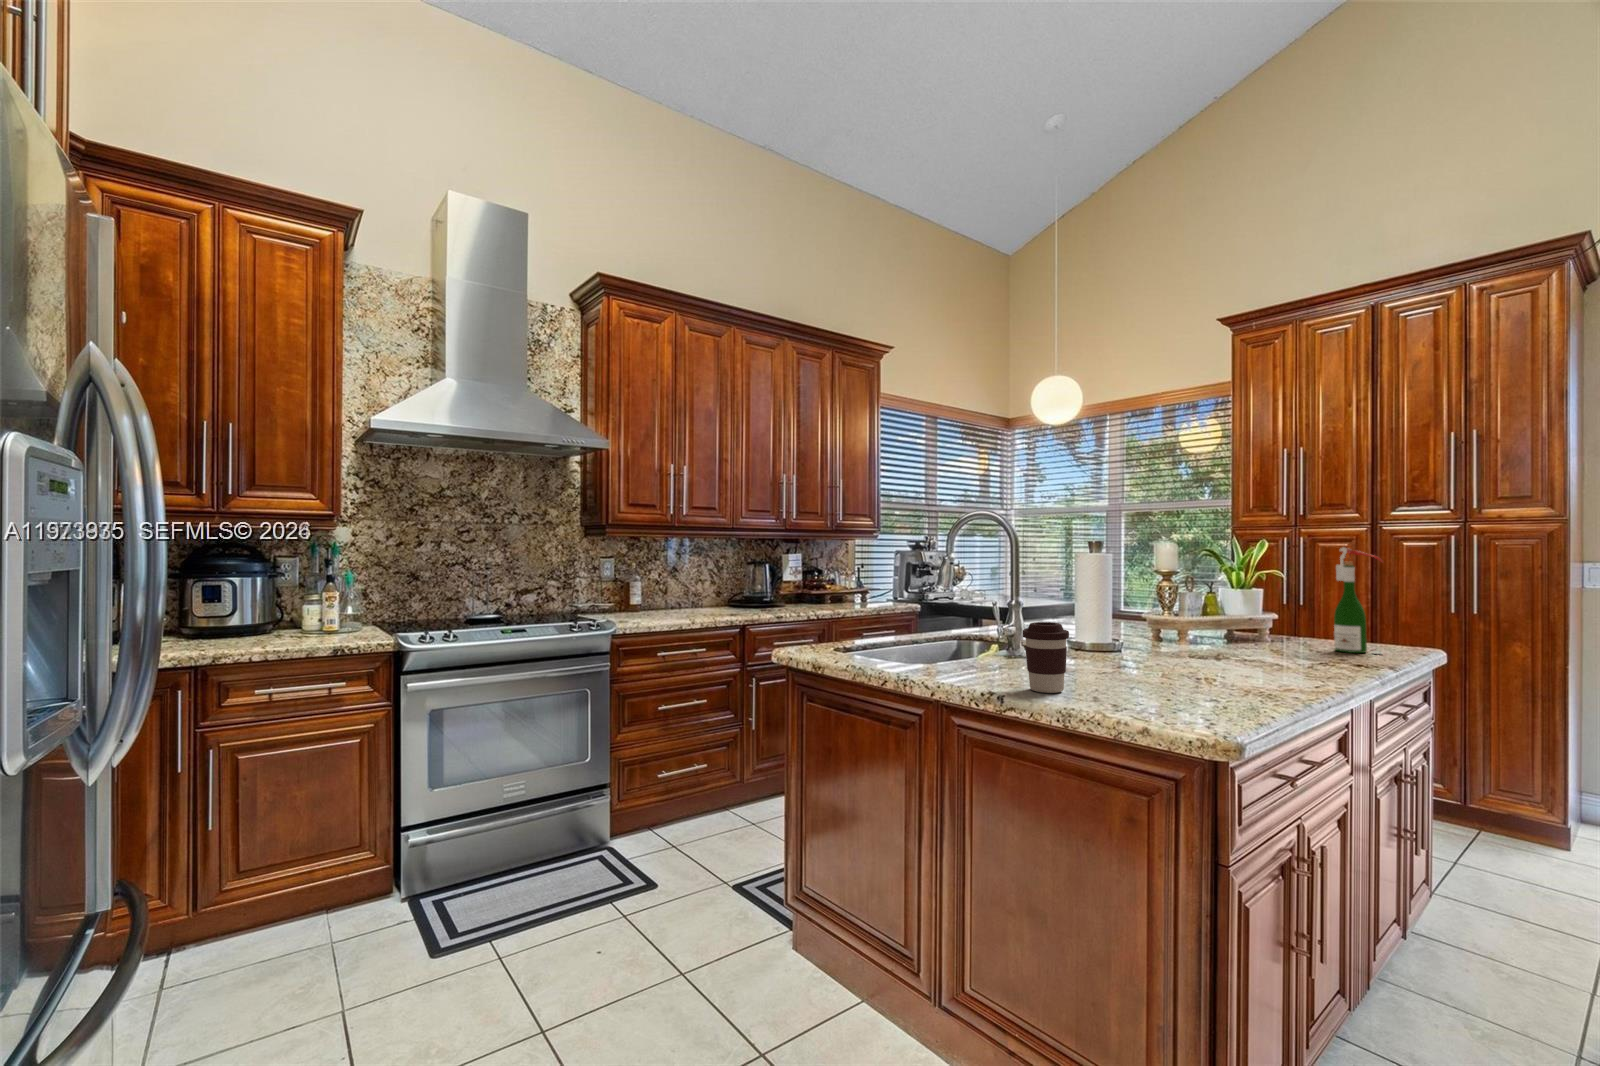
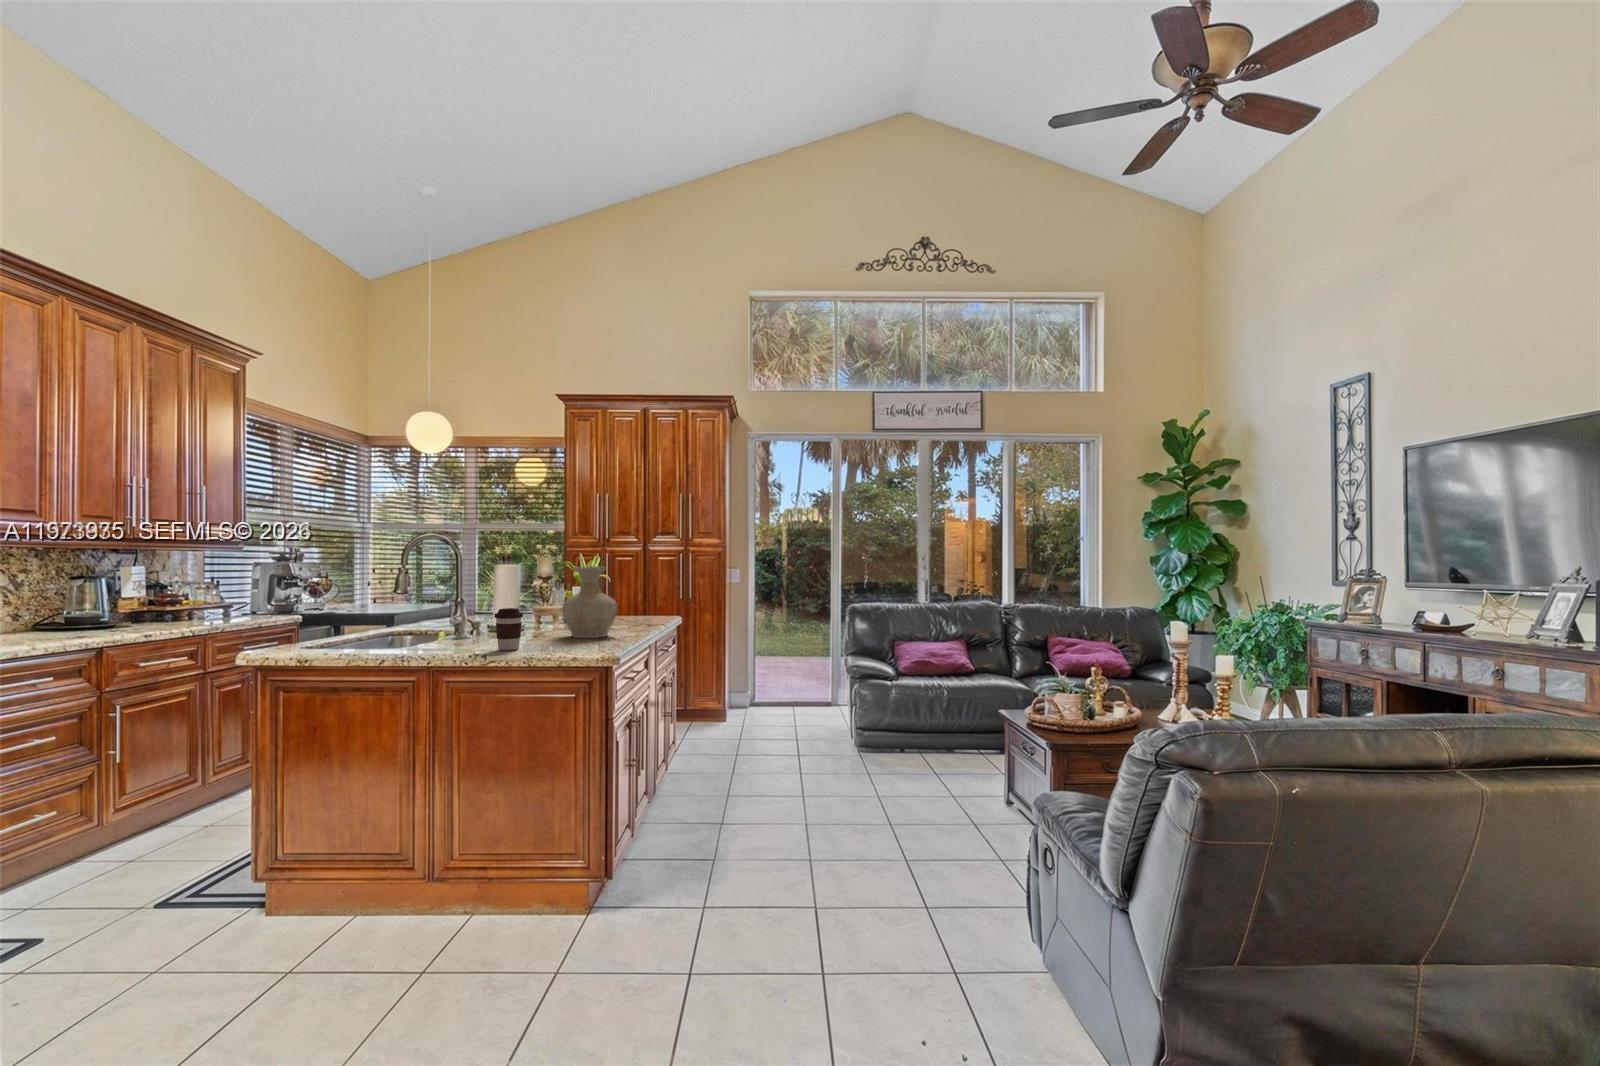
wine bottle: present [1334,548,1382,654] -> none [635,561,658,621]
vase: none [1164,555,1273,683] -> present [562,566,617,638]

